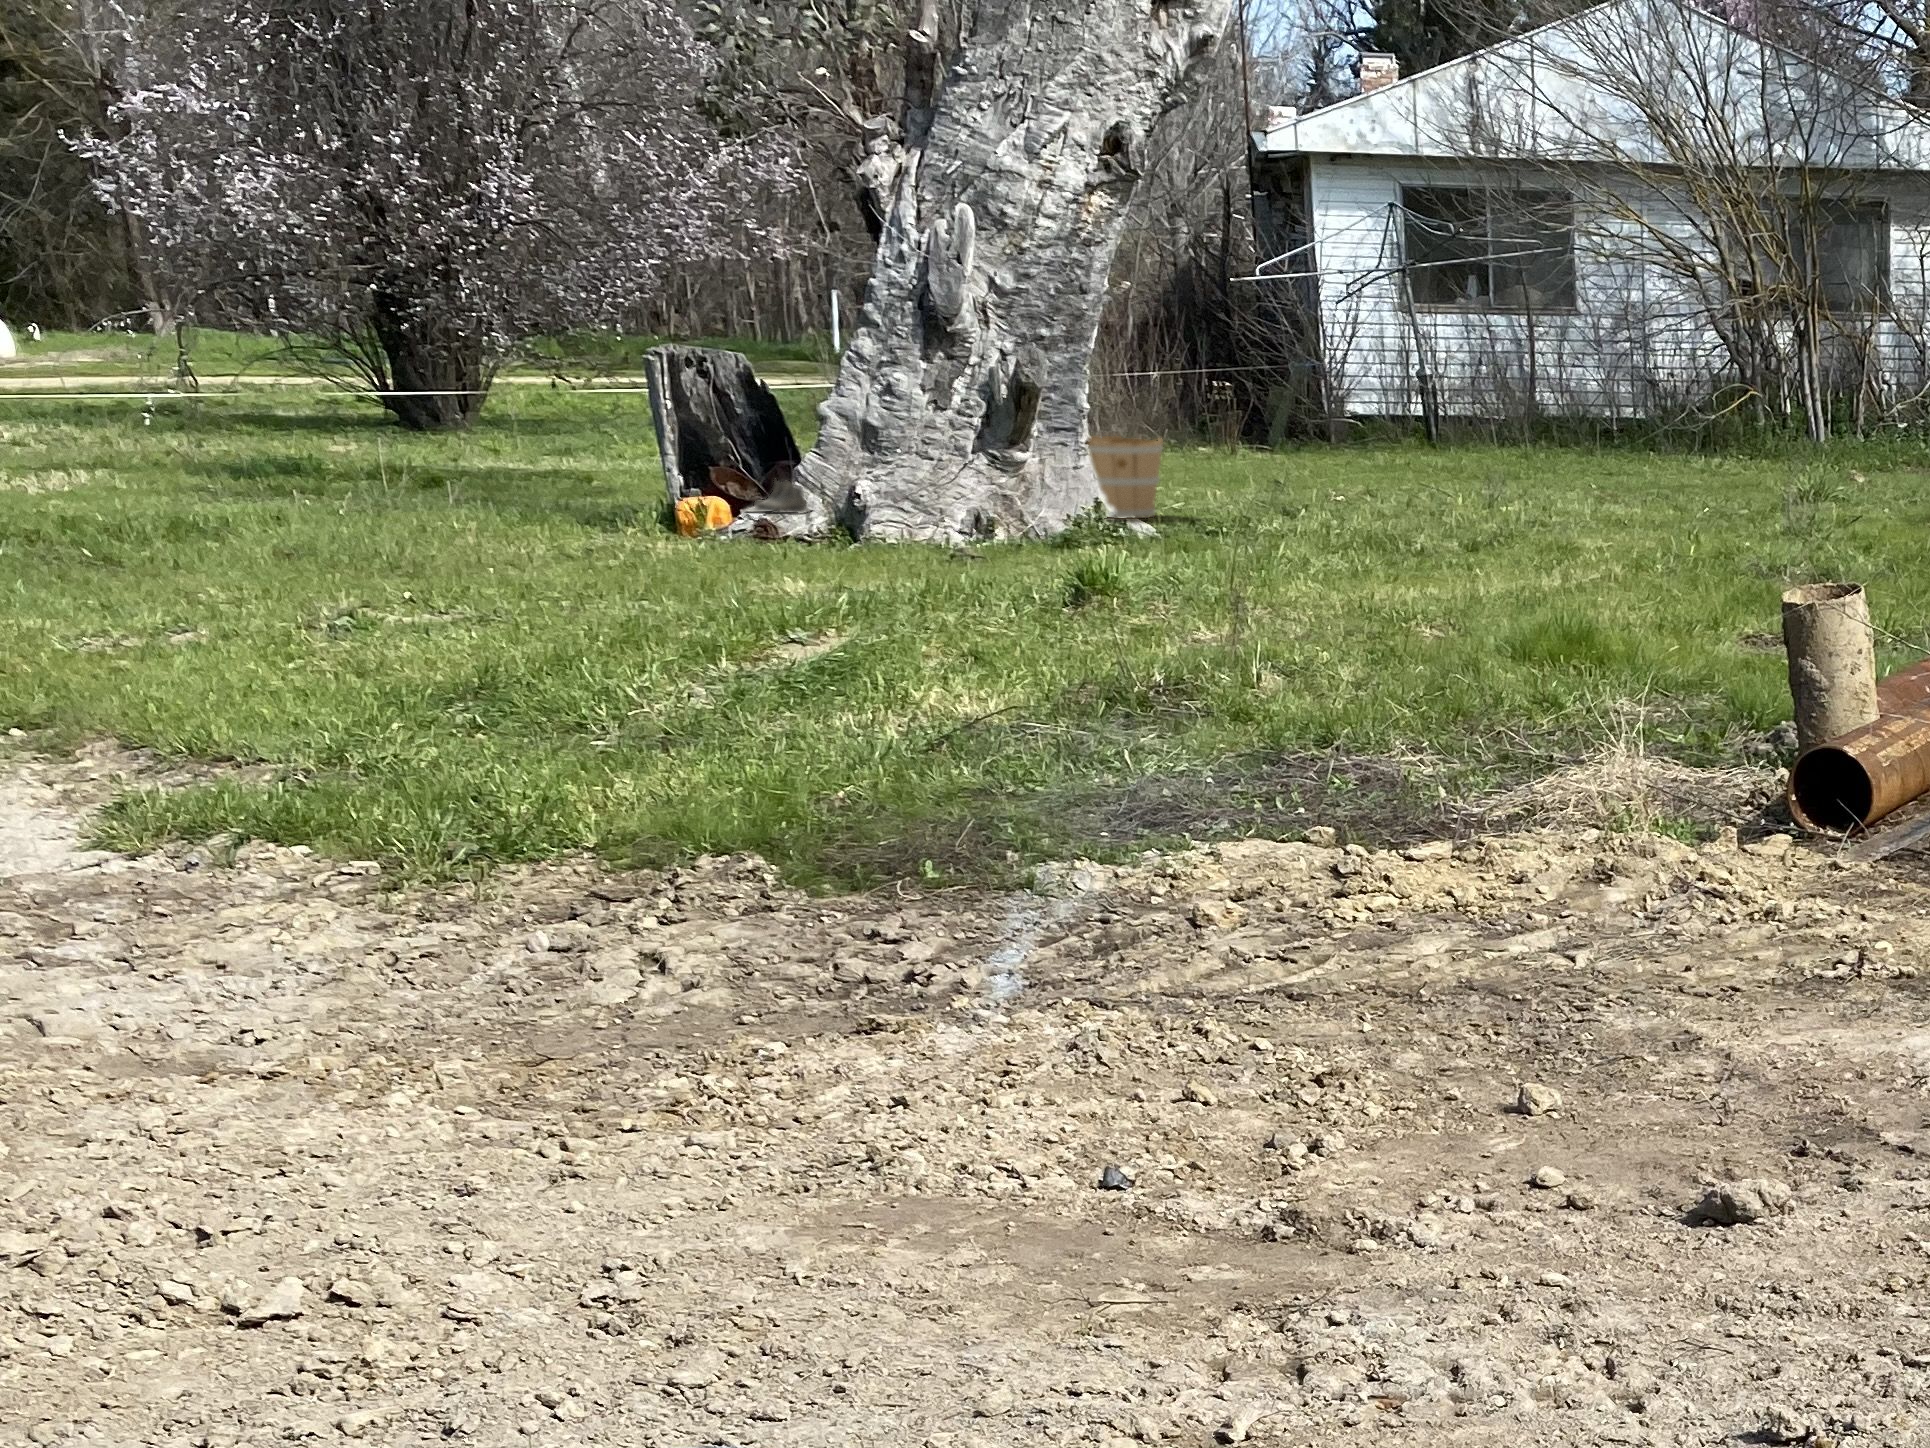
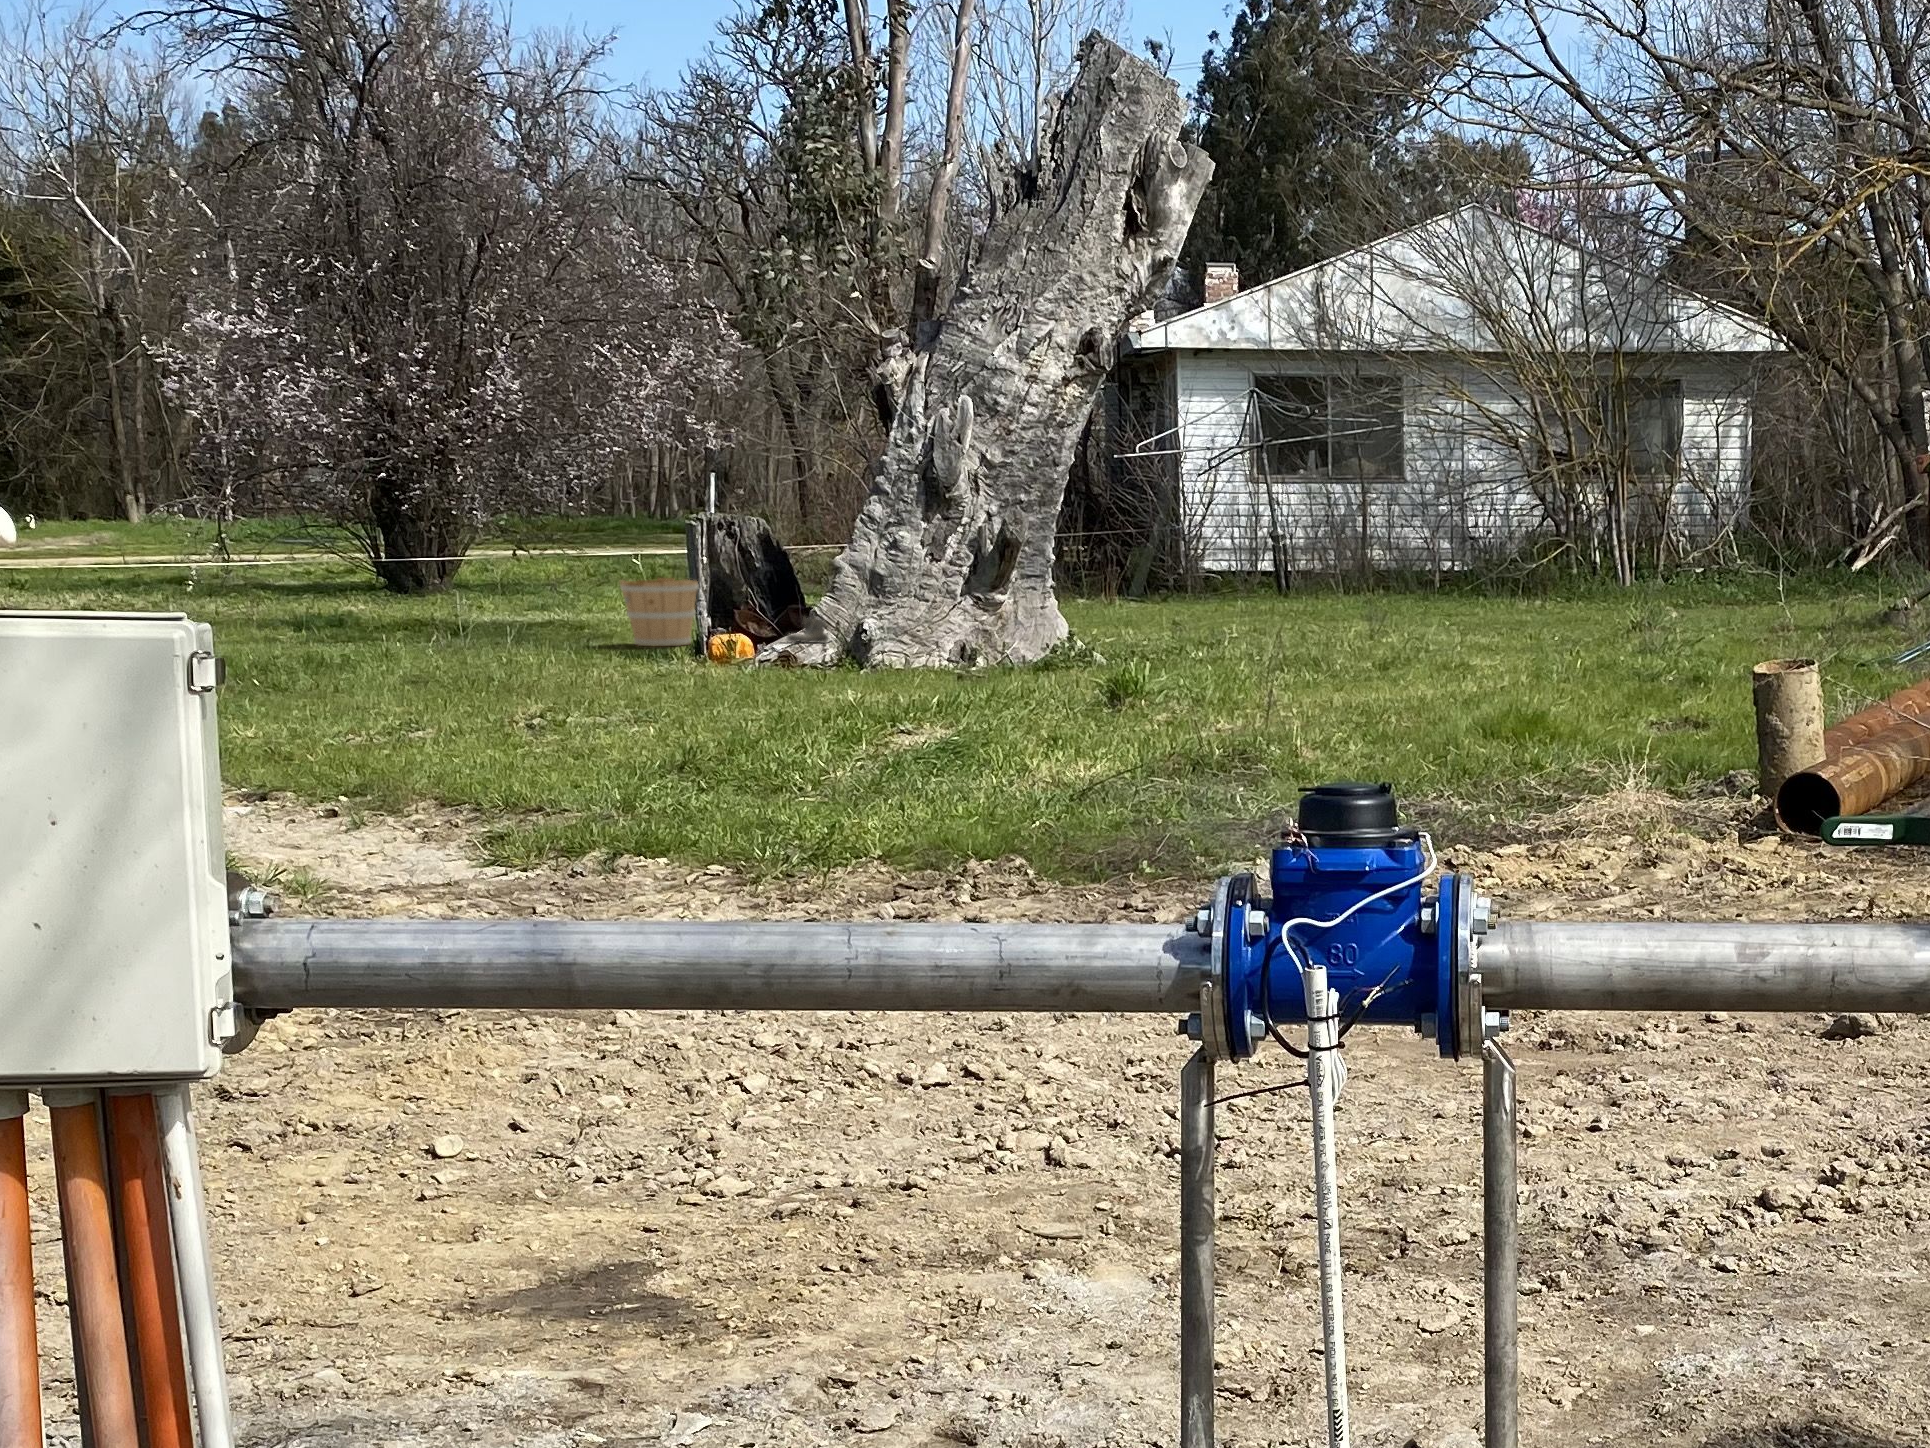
wooden bucket: present [1088,436,1163,518] -> present [620,578,699,646]

